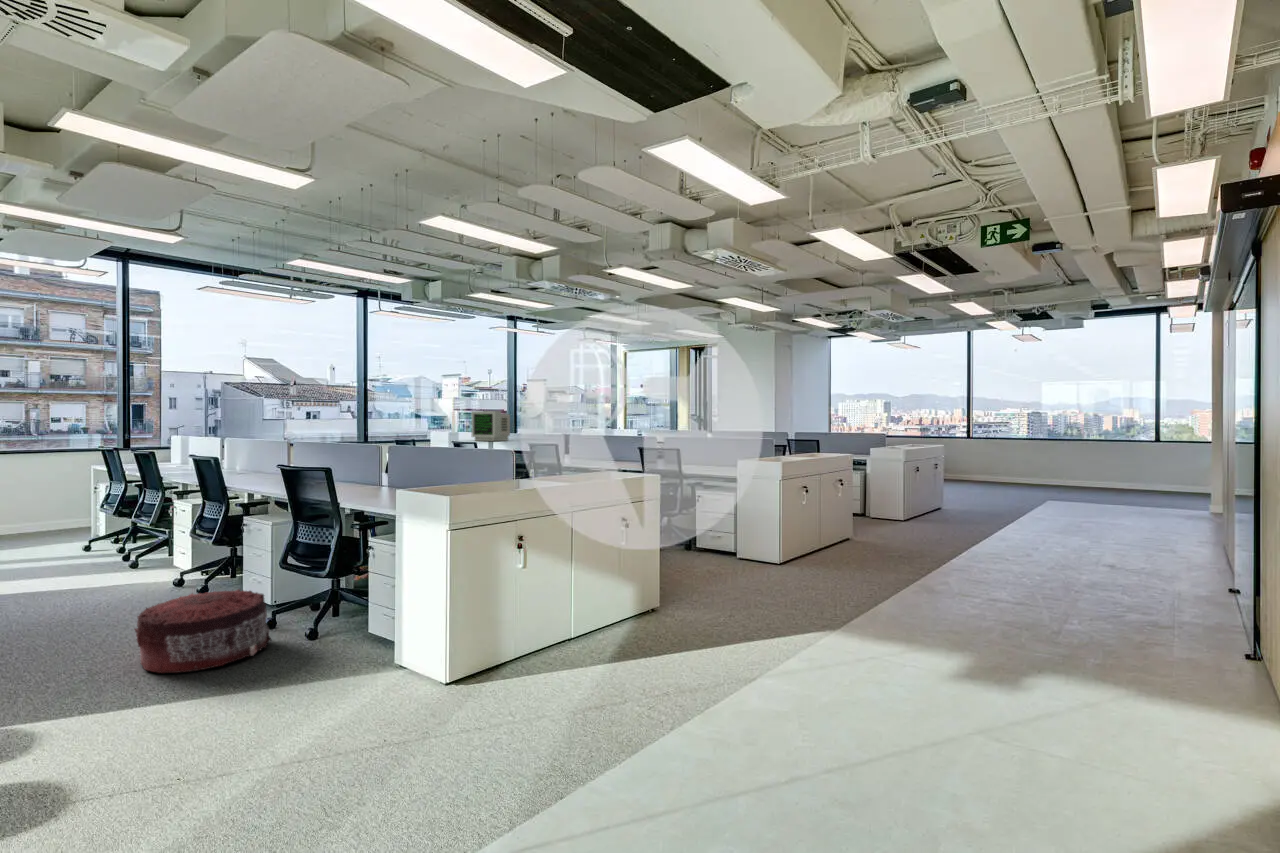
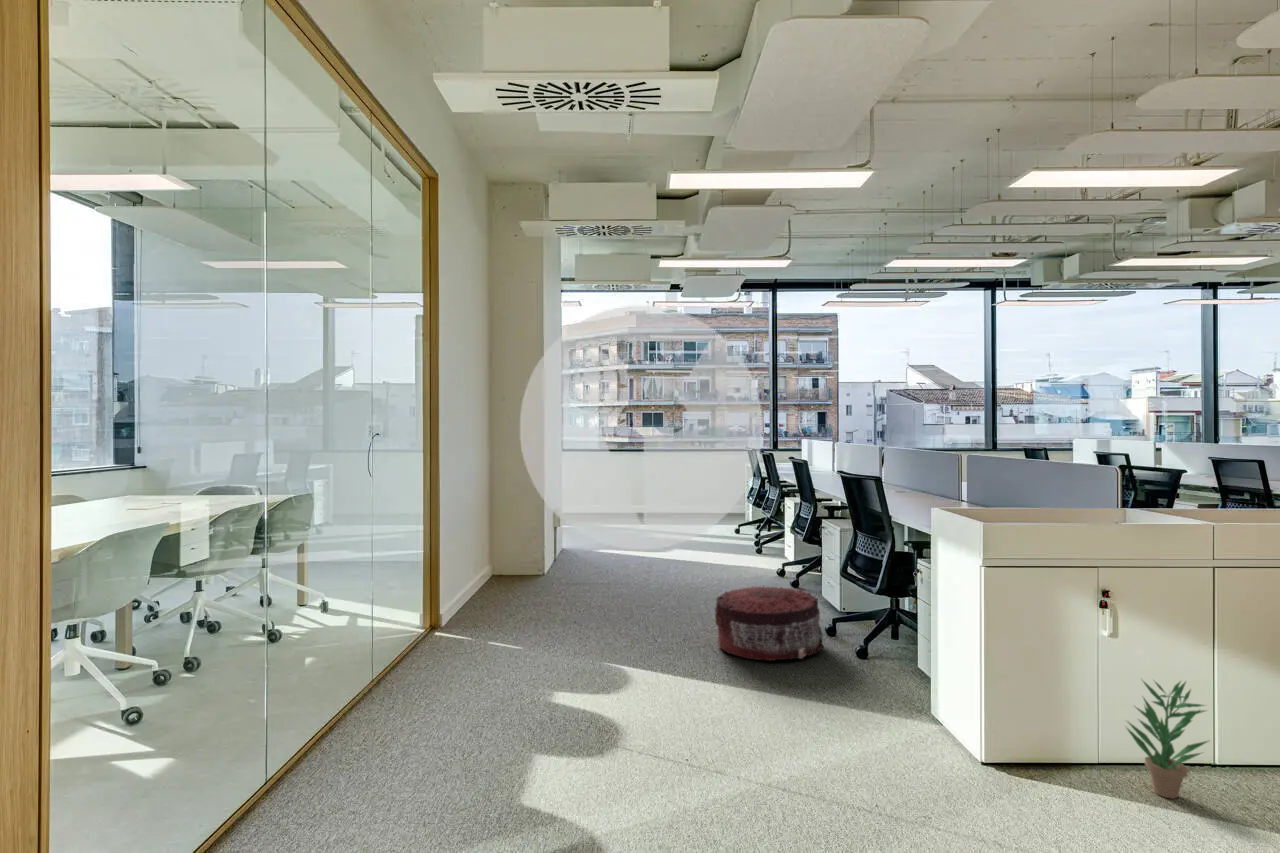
computer monitor: present [471,411,510,441] -> none [1125,412,1188,451]
potted plant: none [531,586,577,665] -> present [1127,682,1208,799]

